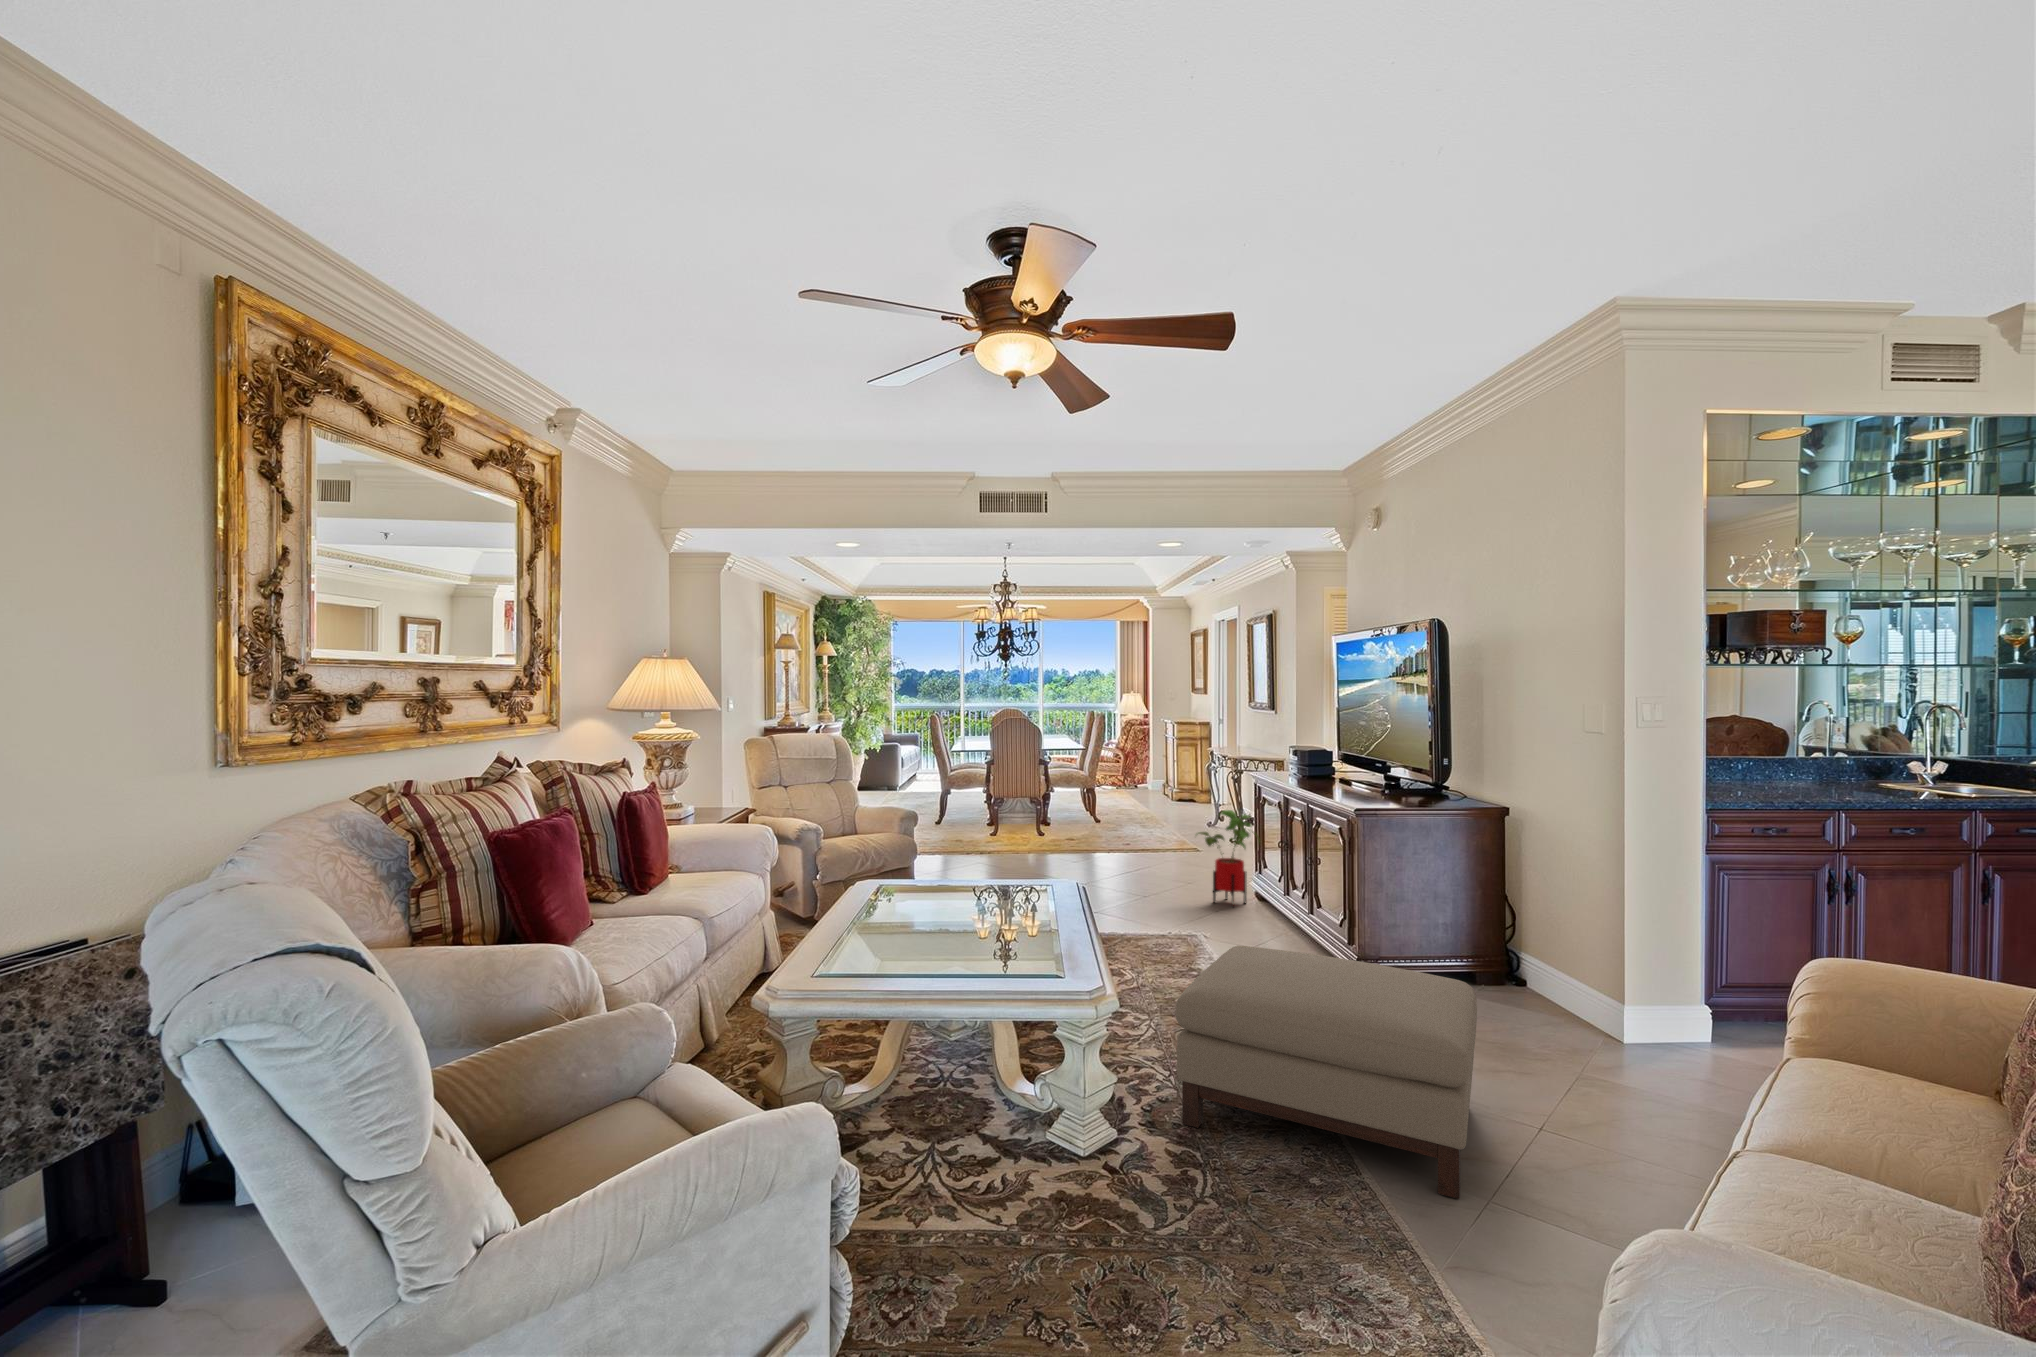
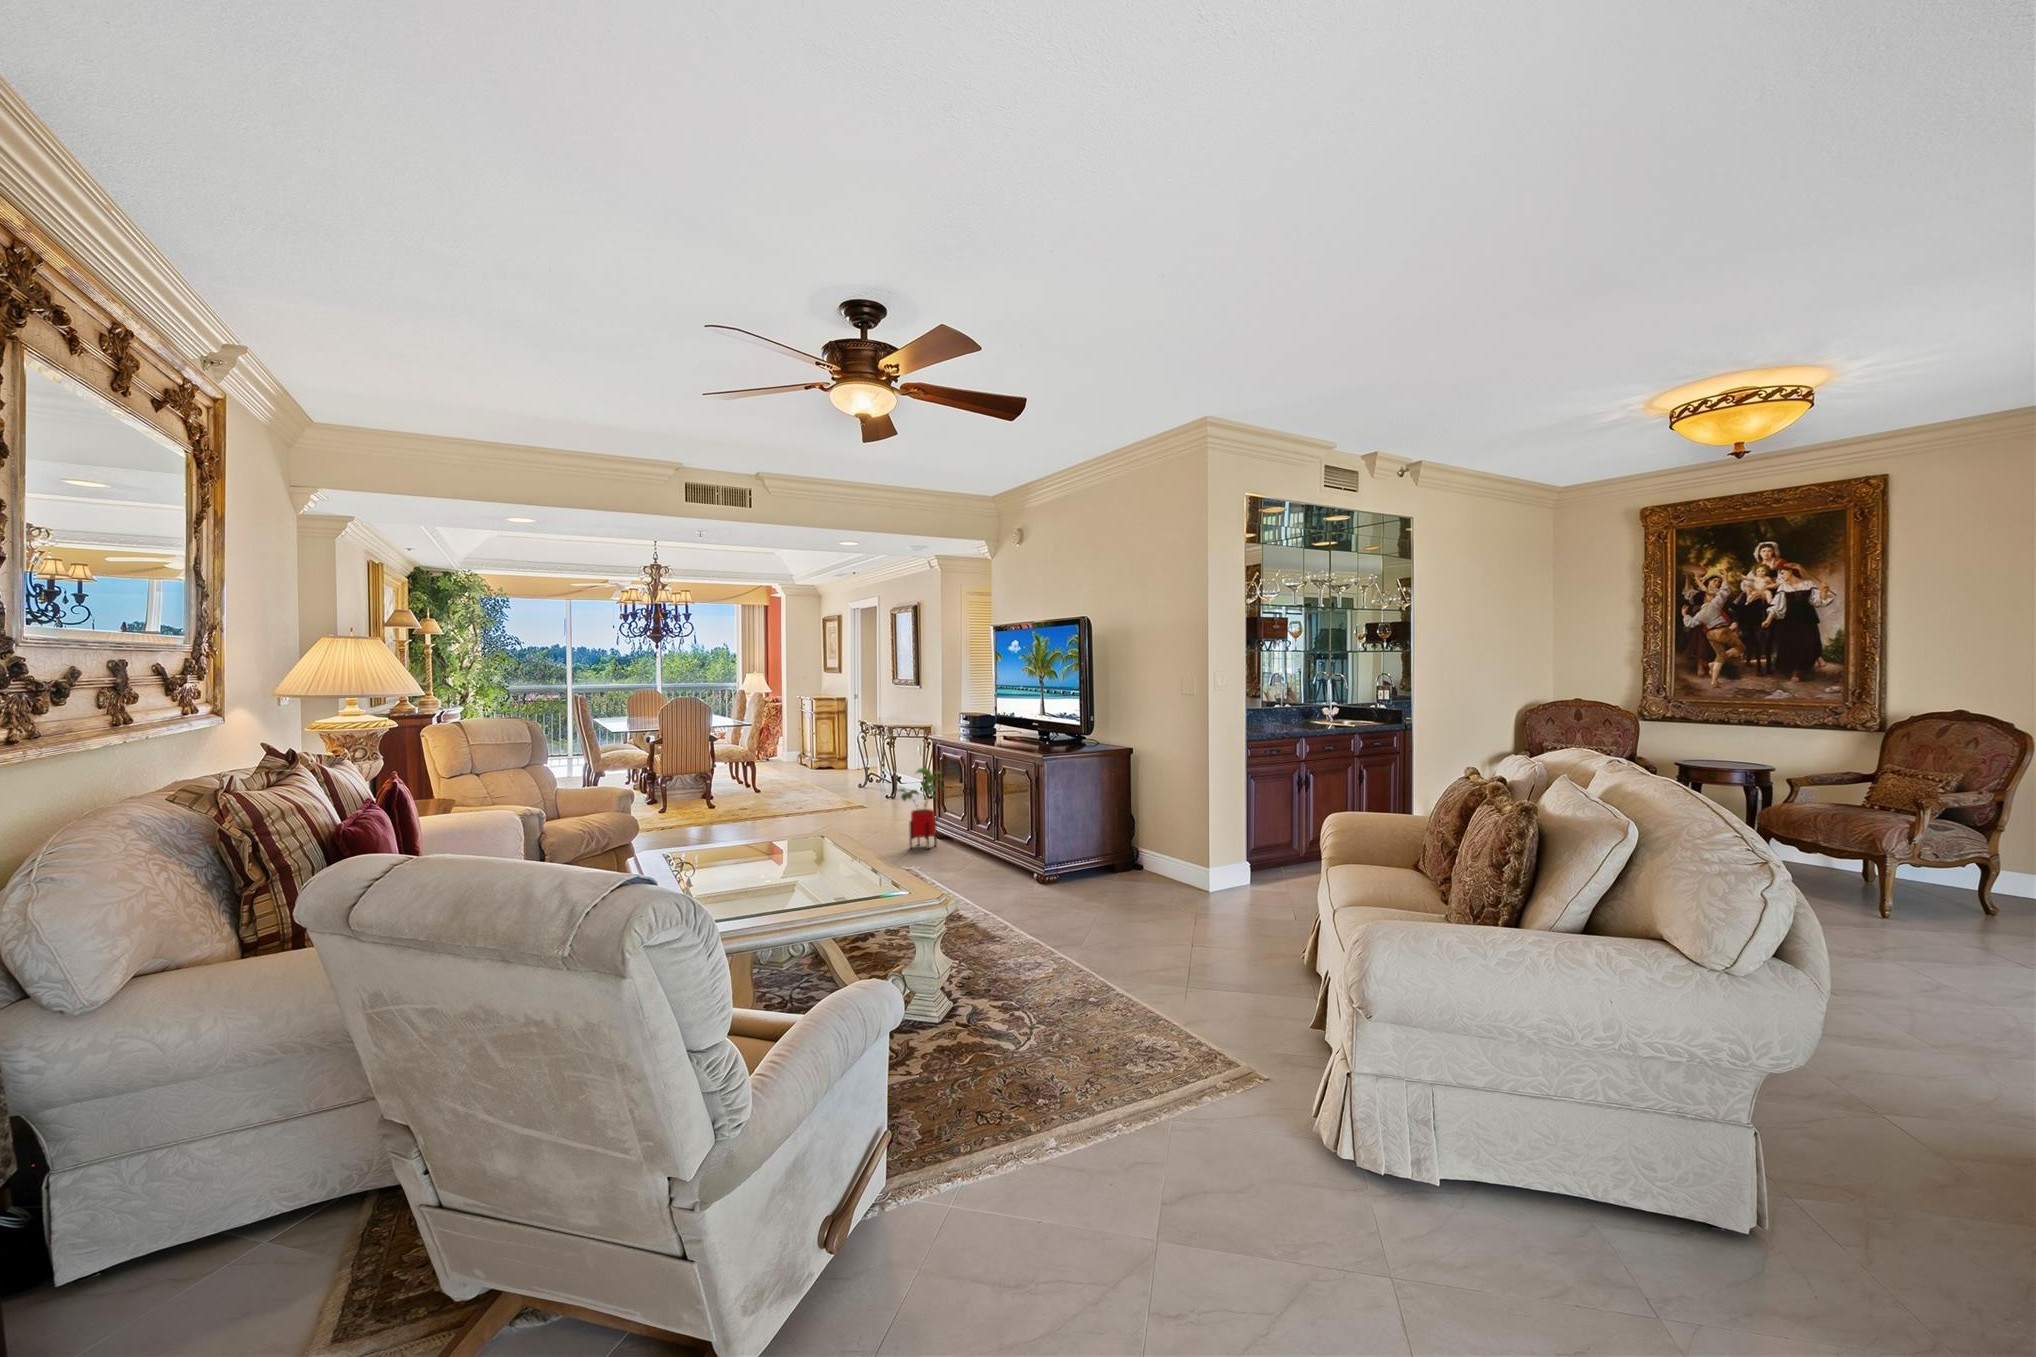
ottoman: present [1175,946,1477,1199] -> none [984,860,1181,991]

